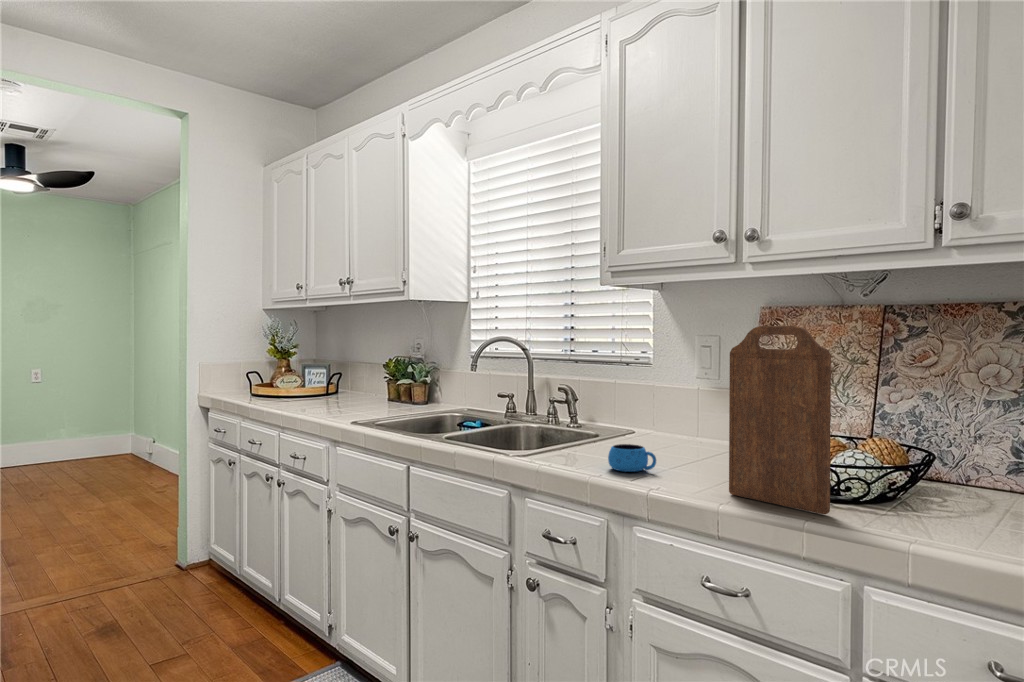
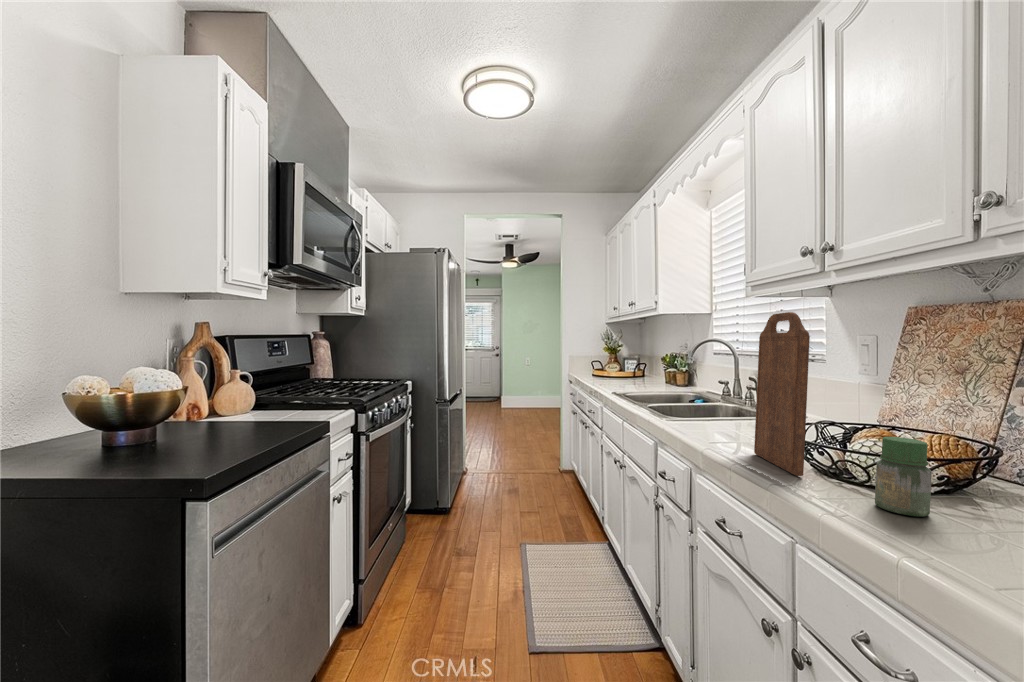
mug: present [608,444,656,472] -> none [703,412,737,434]
jar: none [924,457,976,535] -> present [875,437,932,517]

